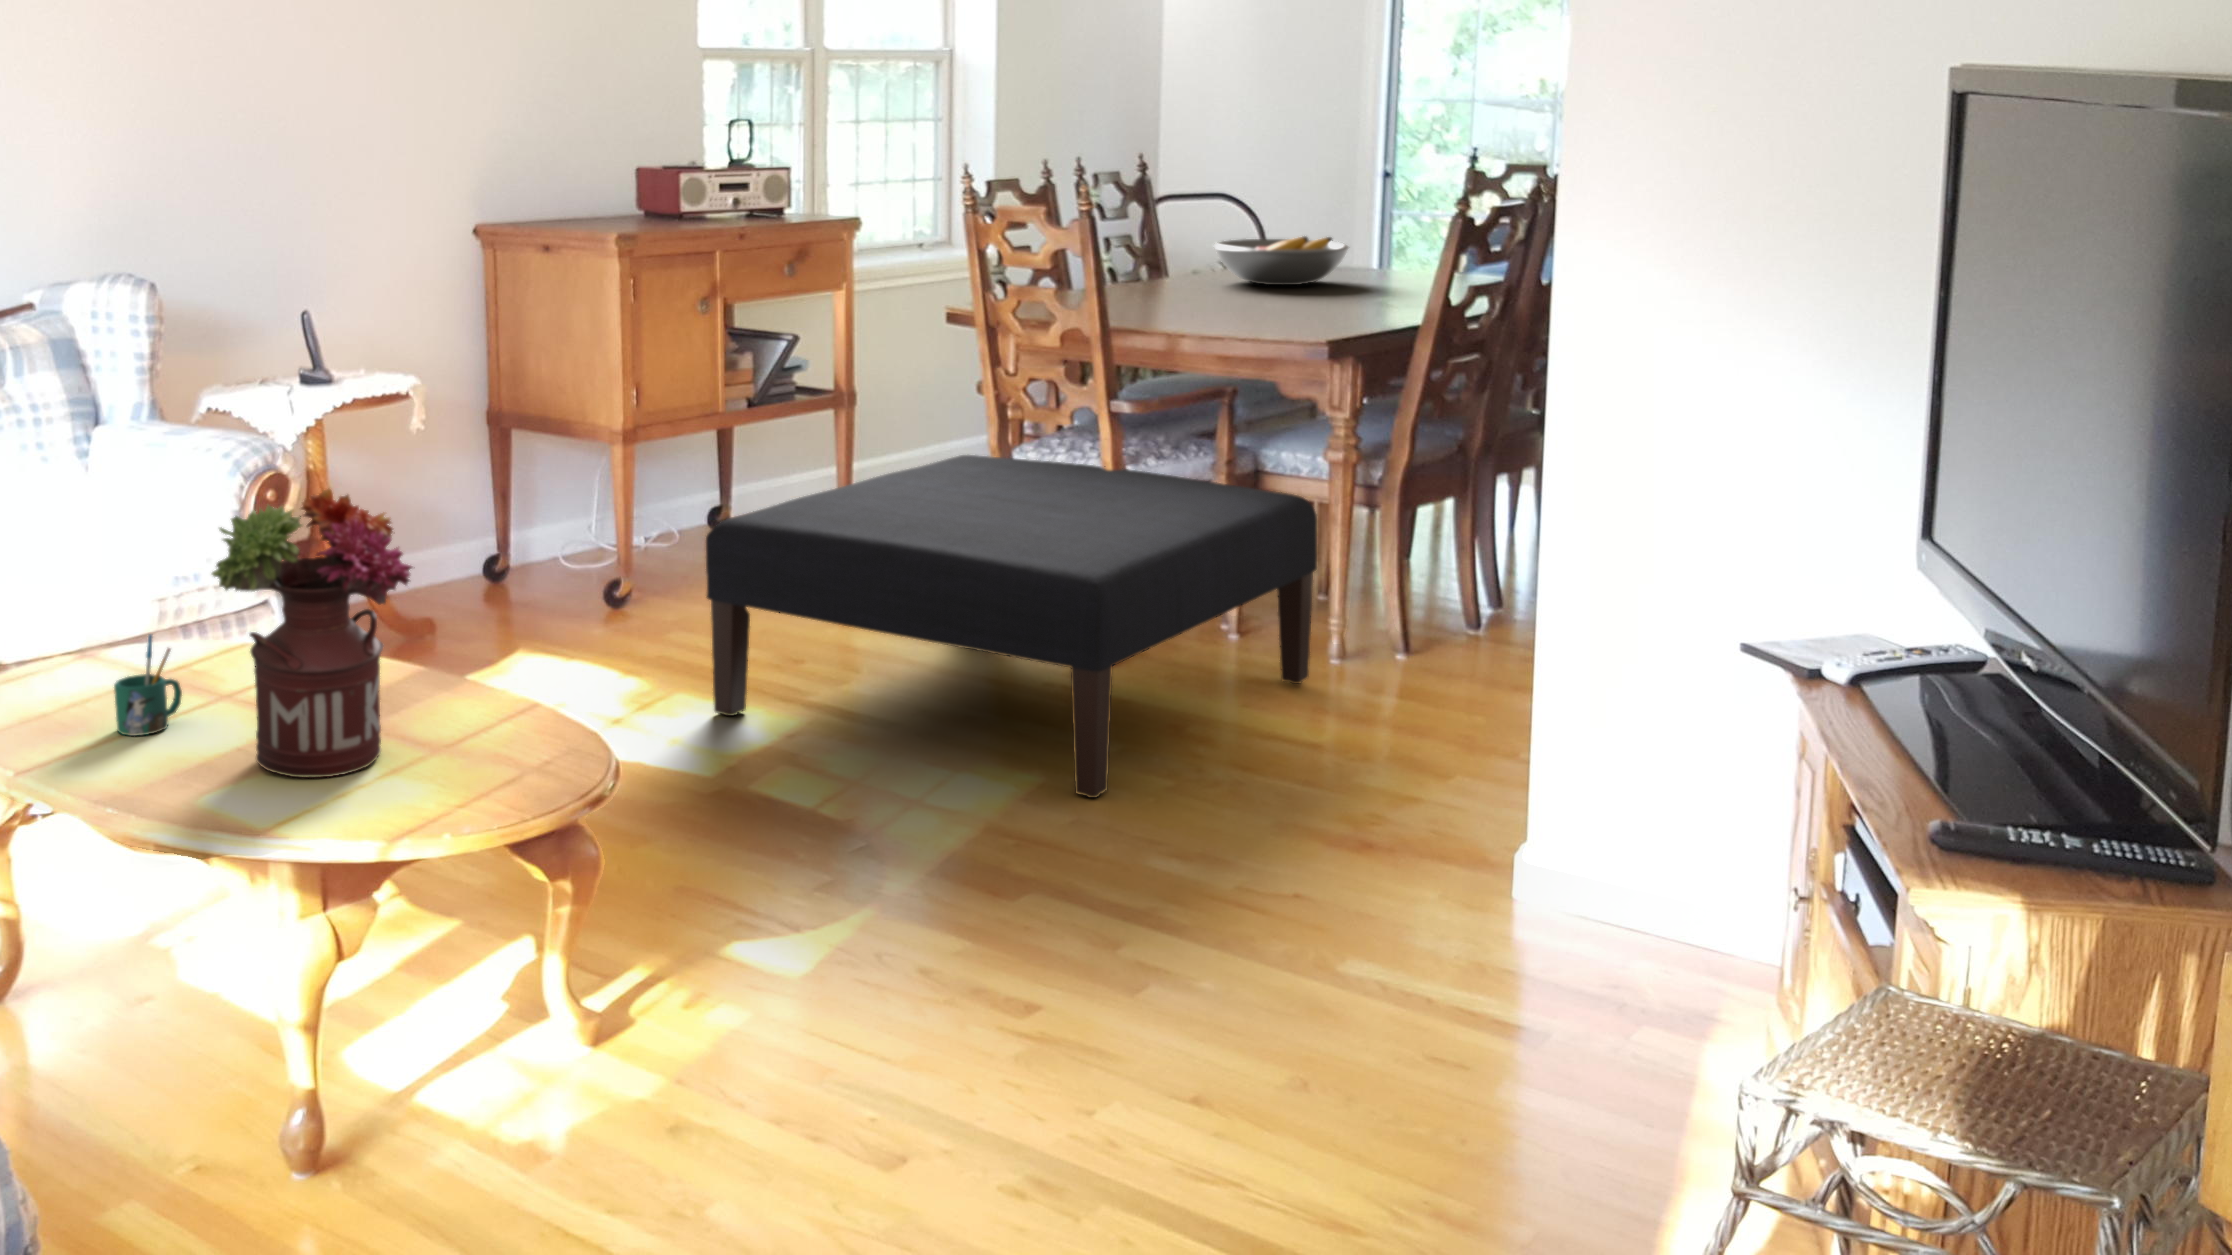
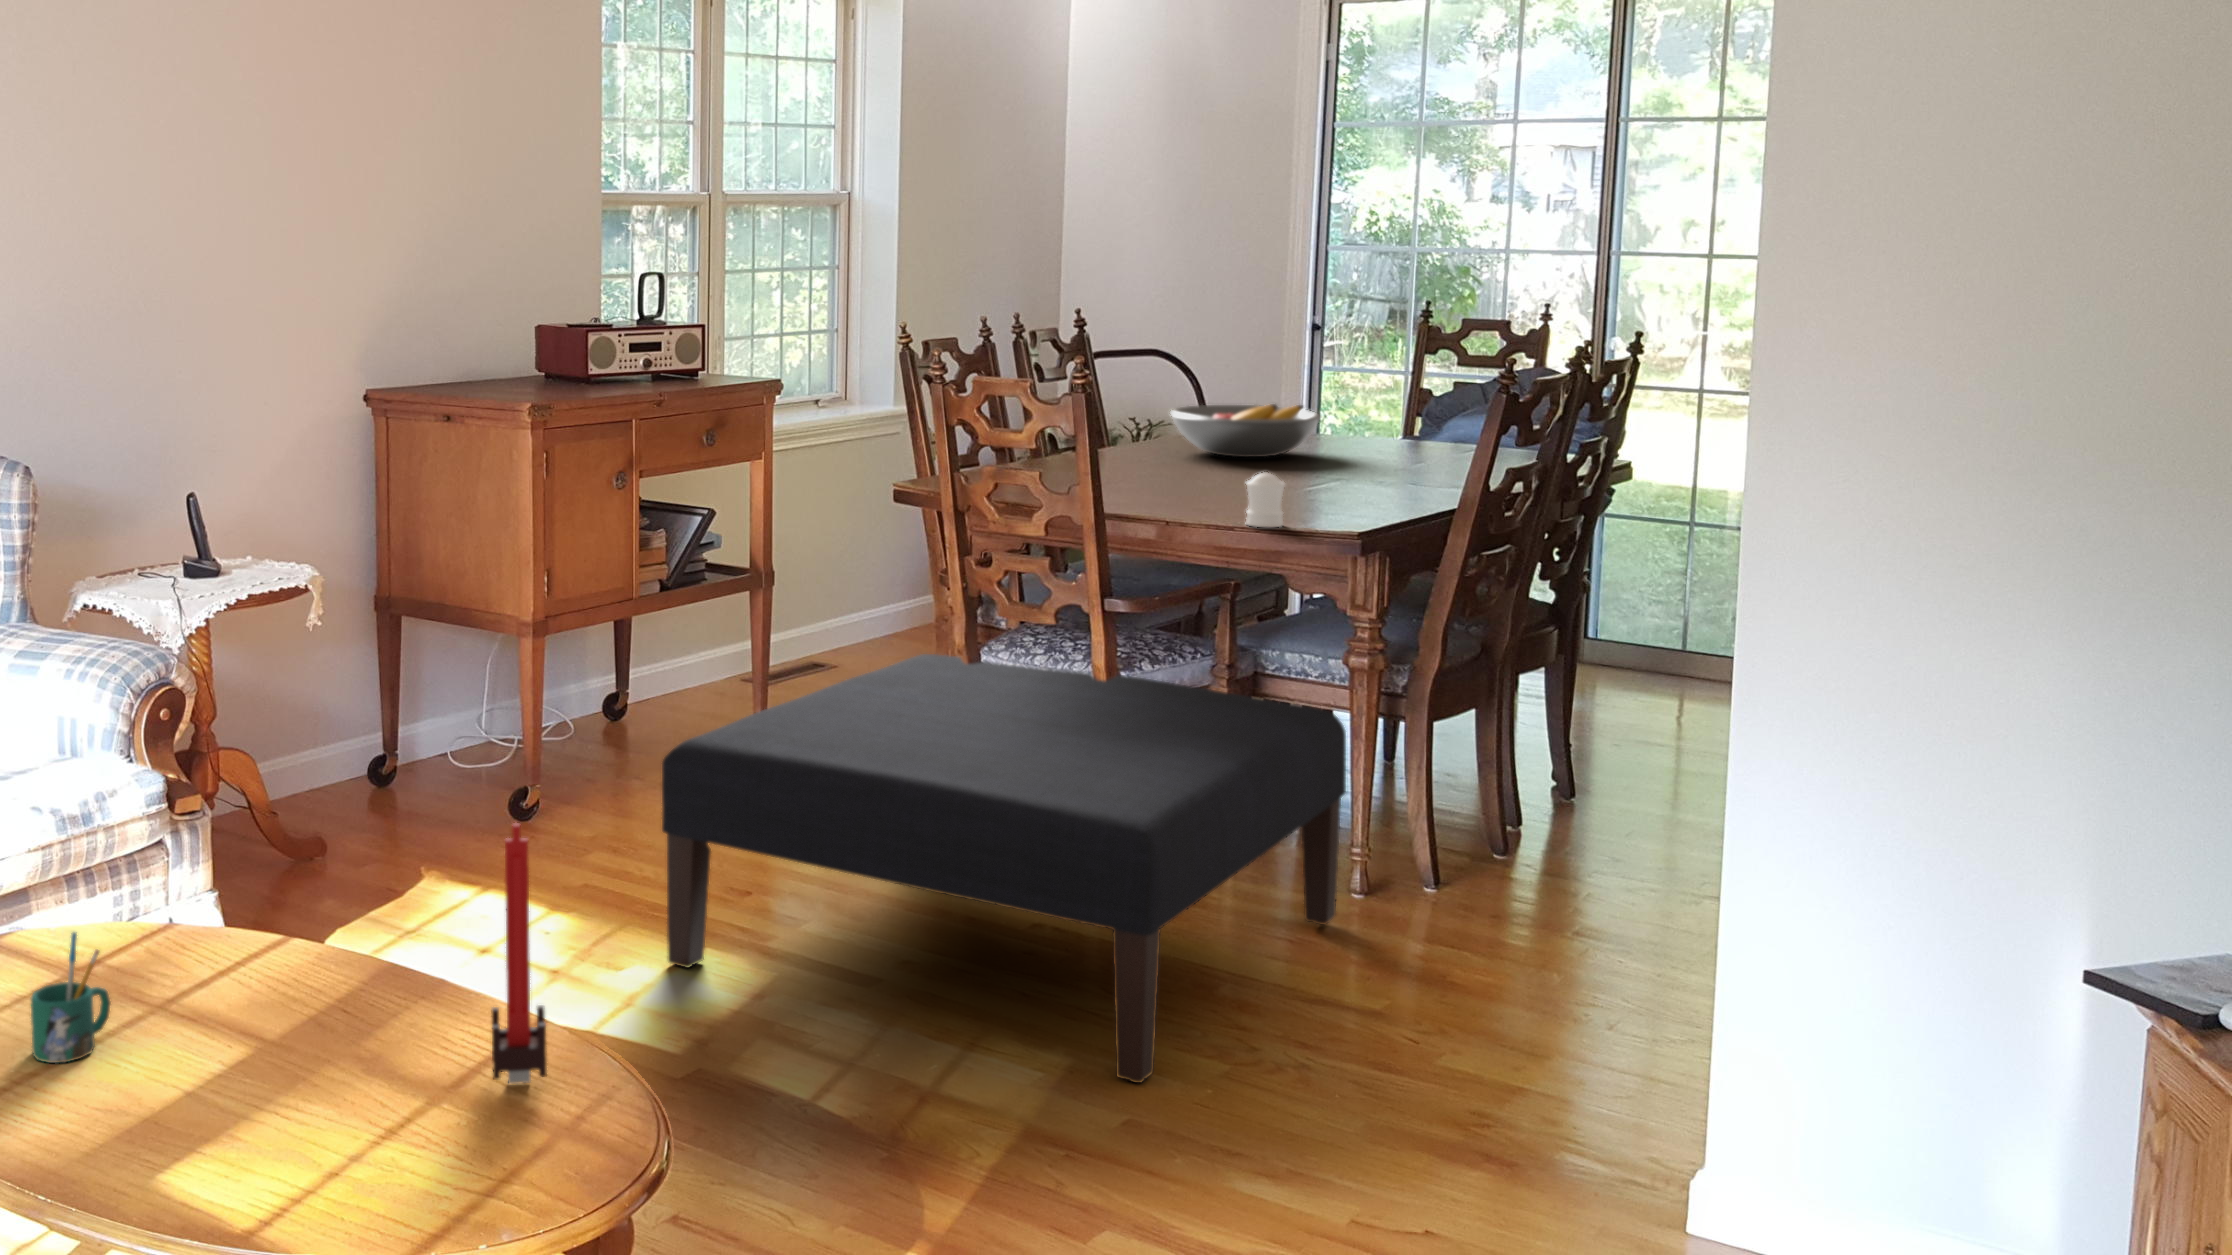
salt shaker: none [1240,288,1275,338] -> present [1246,472,1285,527]
flower arrangement: present [212,489,412,777] -> none [171,763,420,1131]
candle: none [481,539,529,750] -> present [492,823,547,1084]

